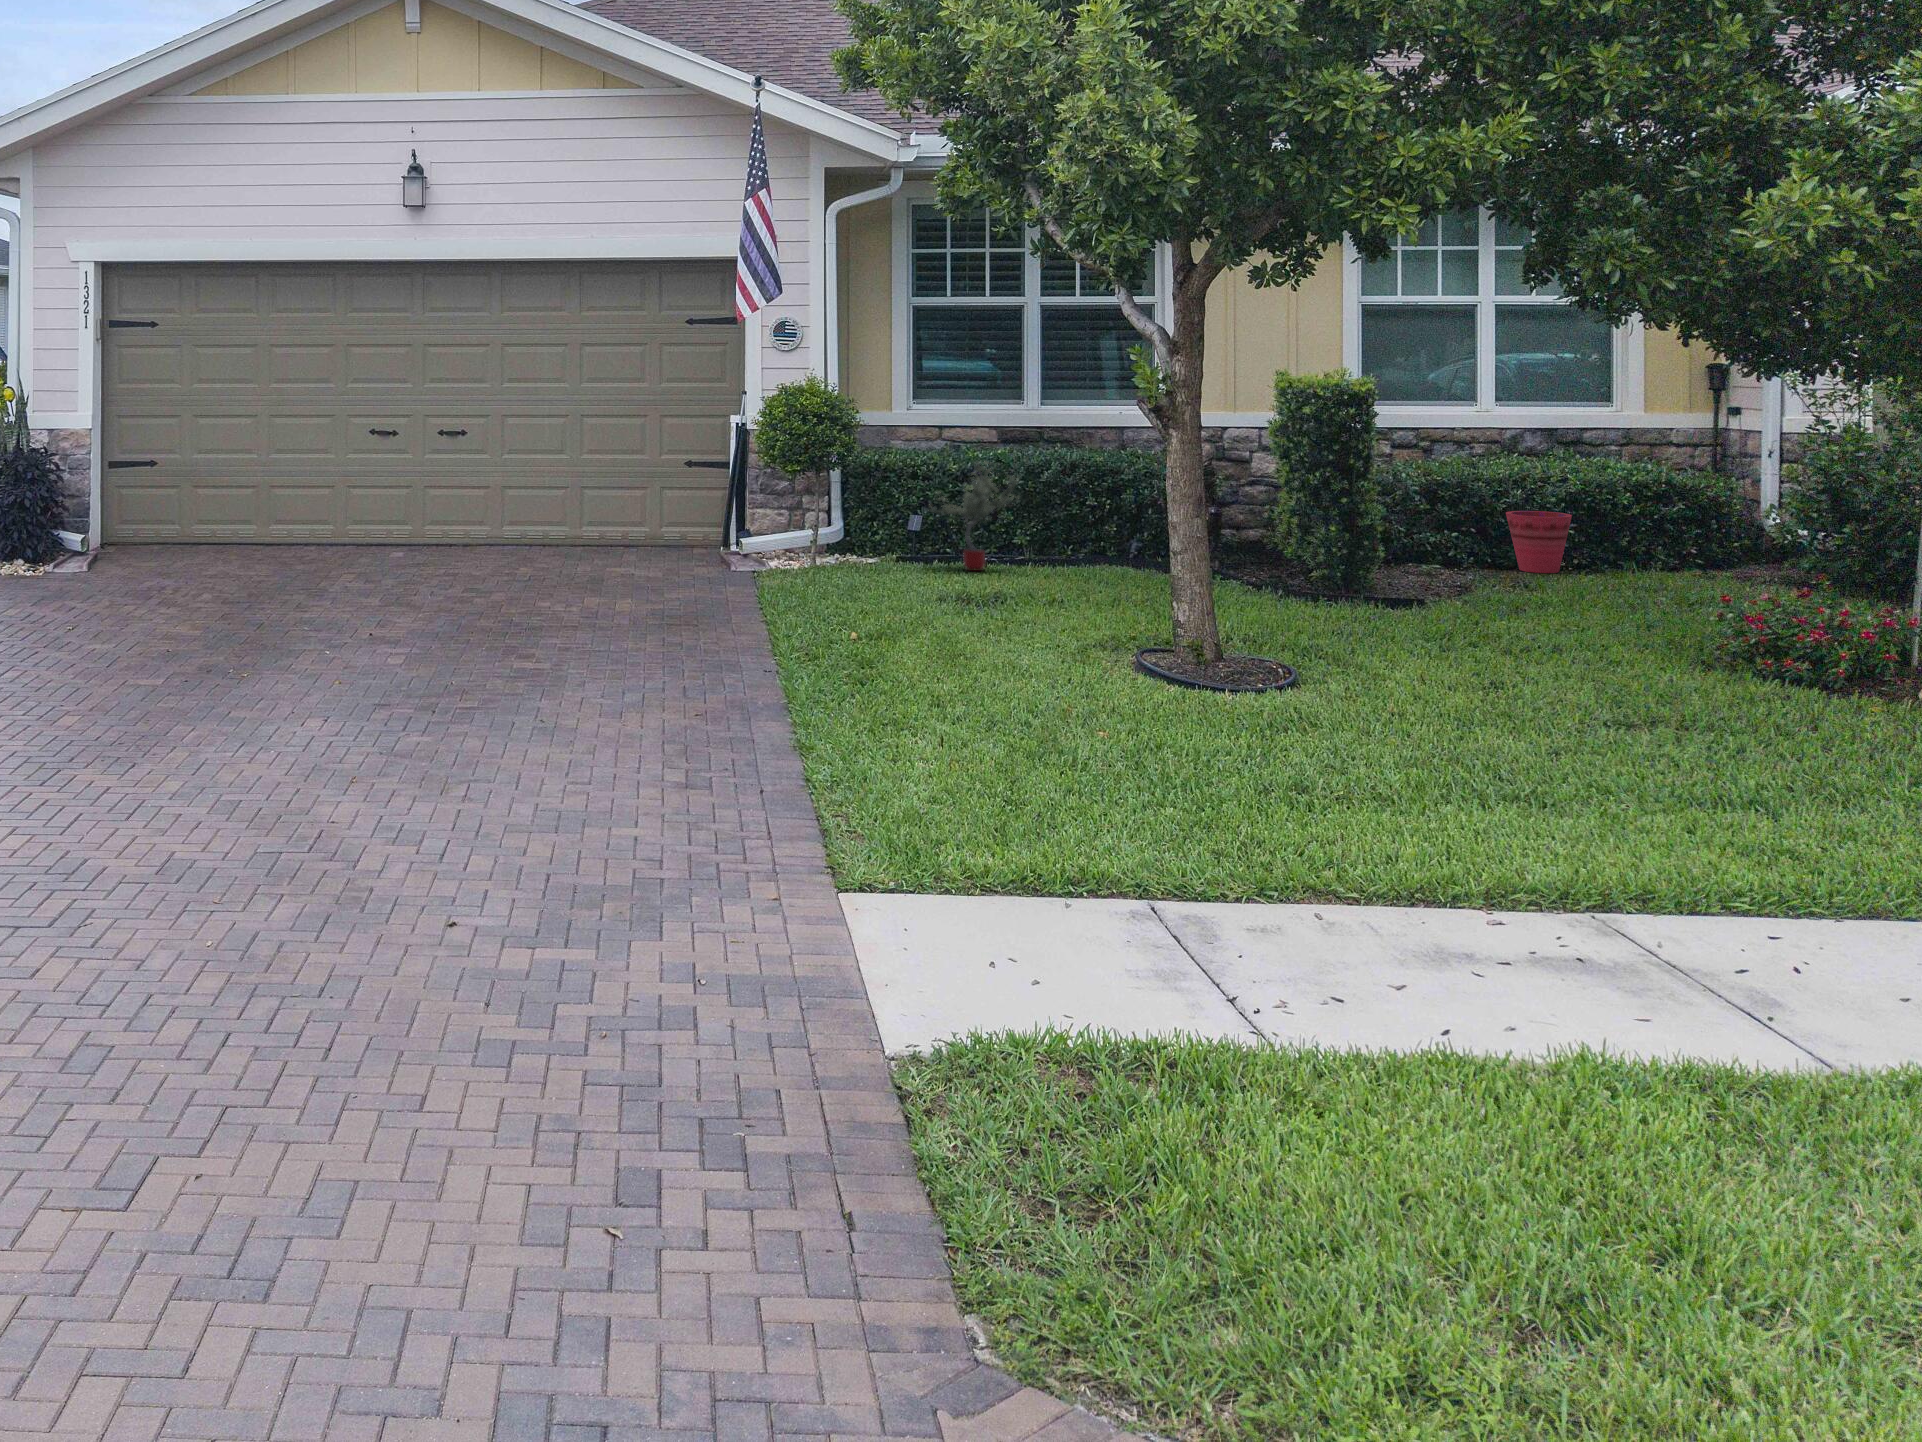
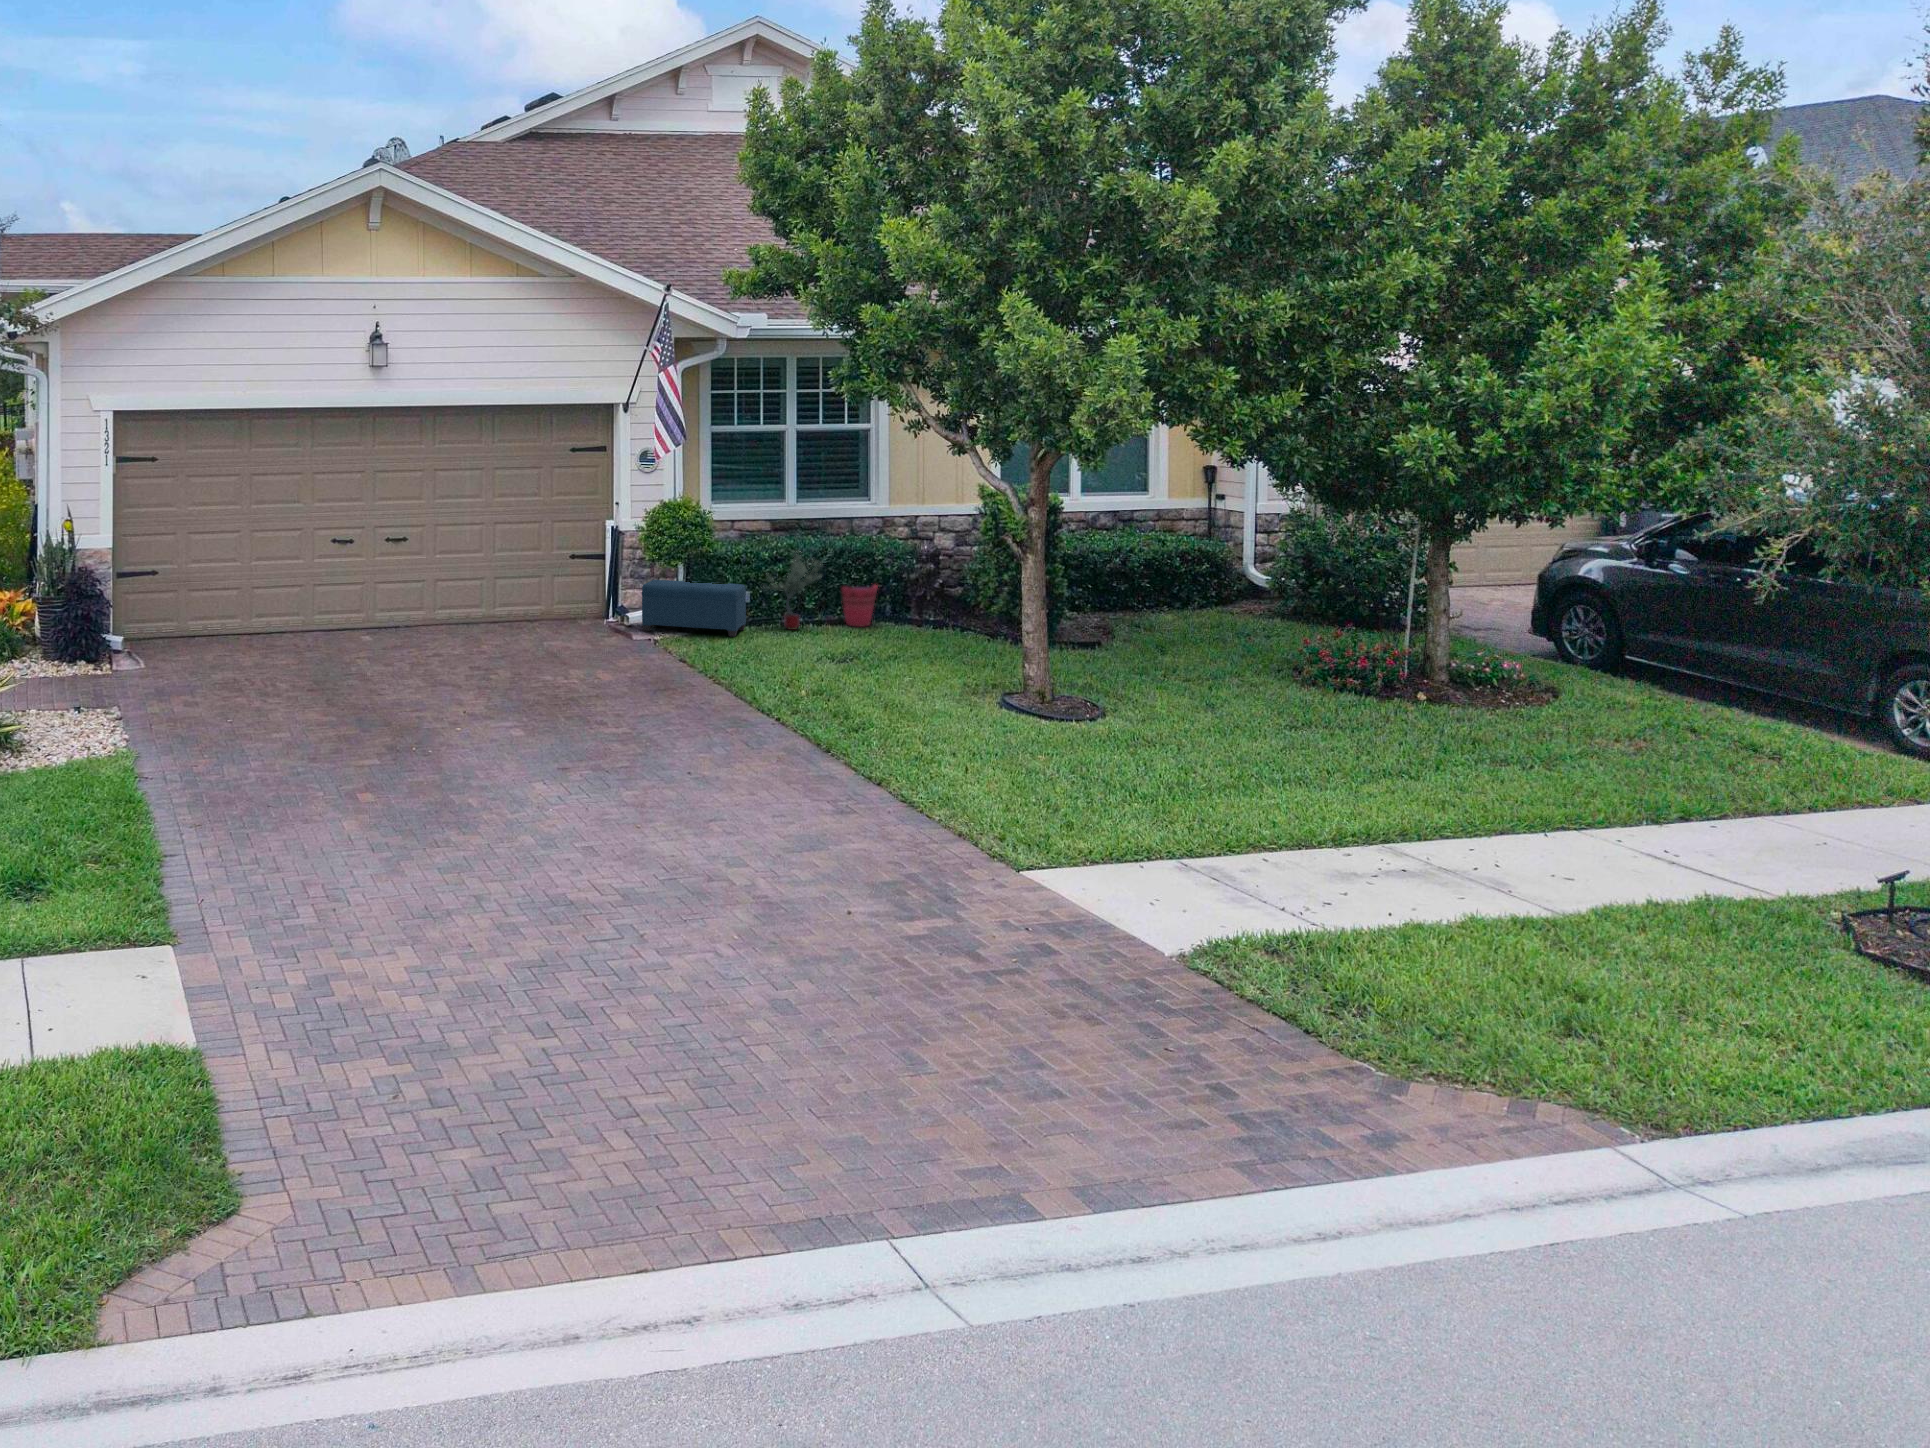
bench: none [762,497,907,575] -> present [642,580,746,637]
bucket: present [1506,511,1572,573] -> present [842,585,877,627]

